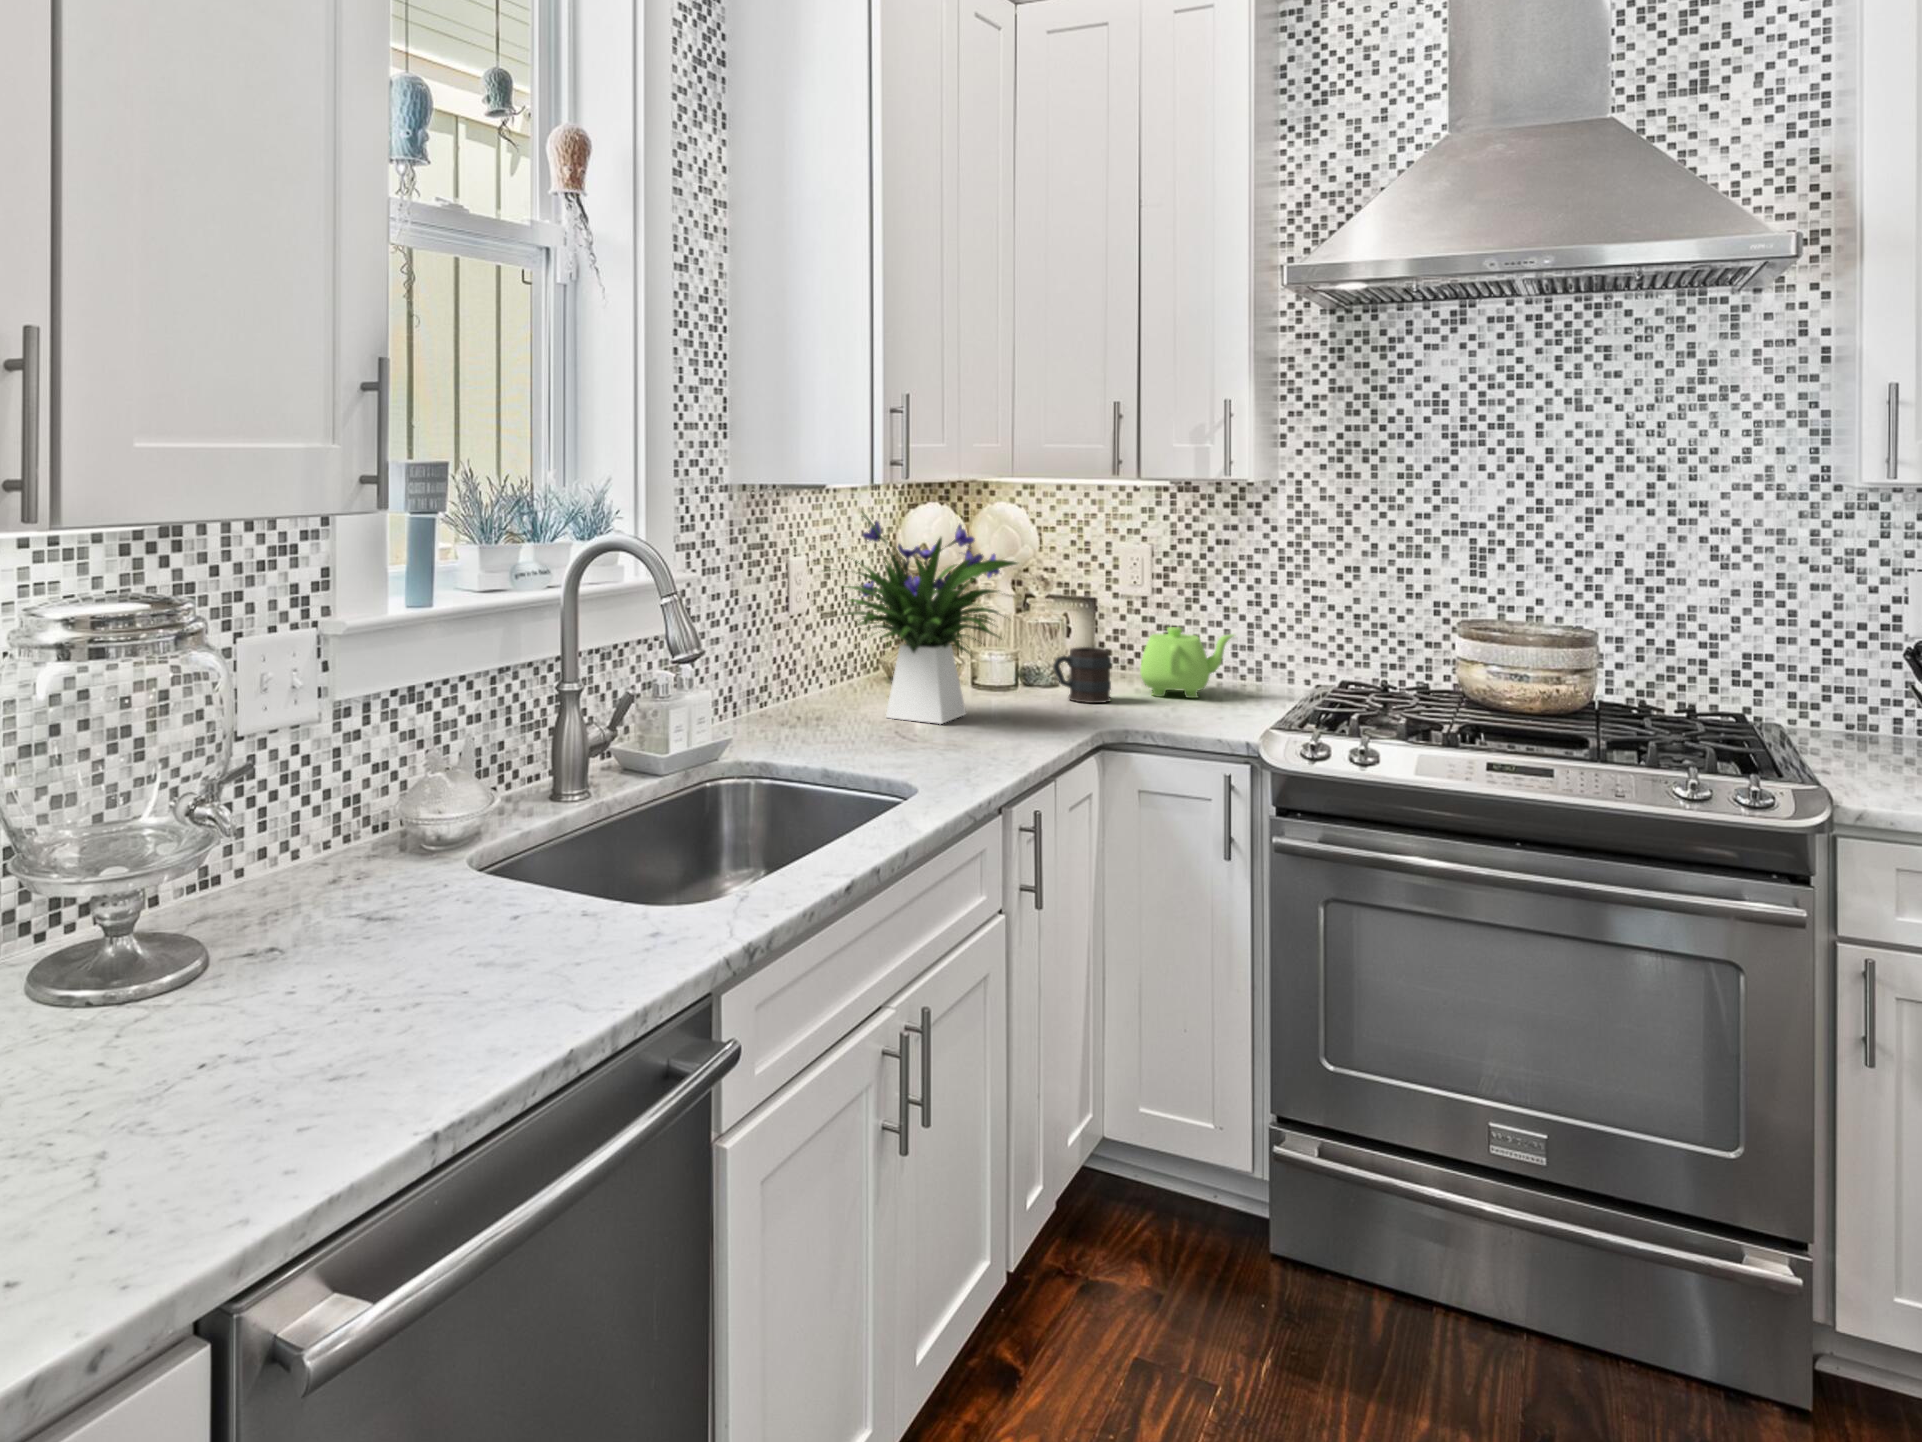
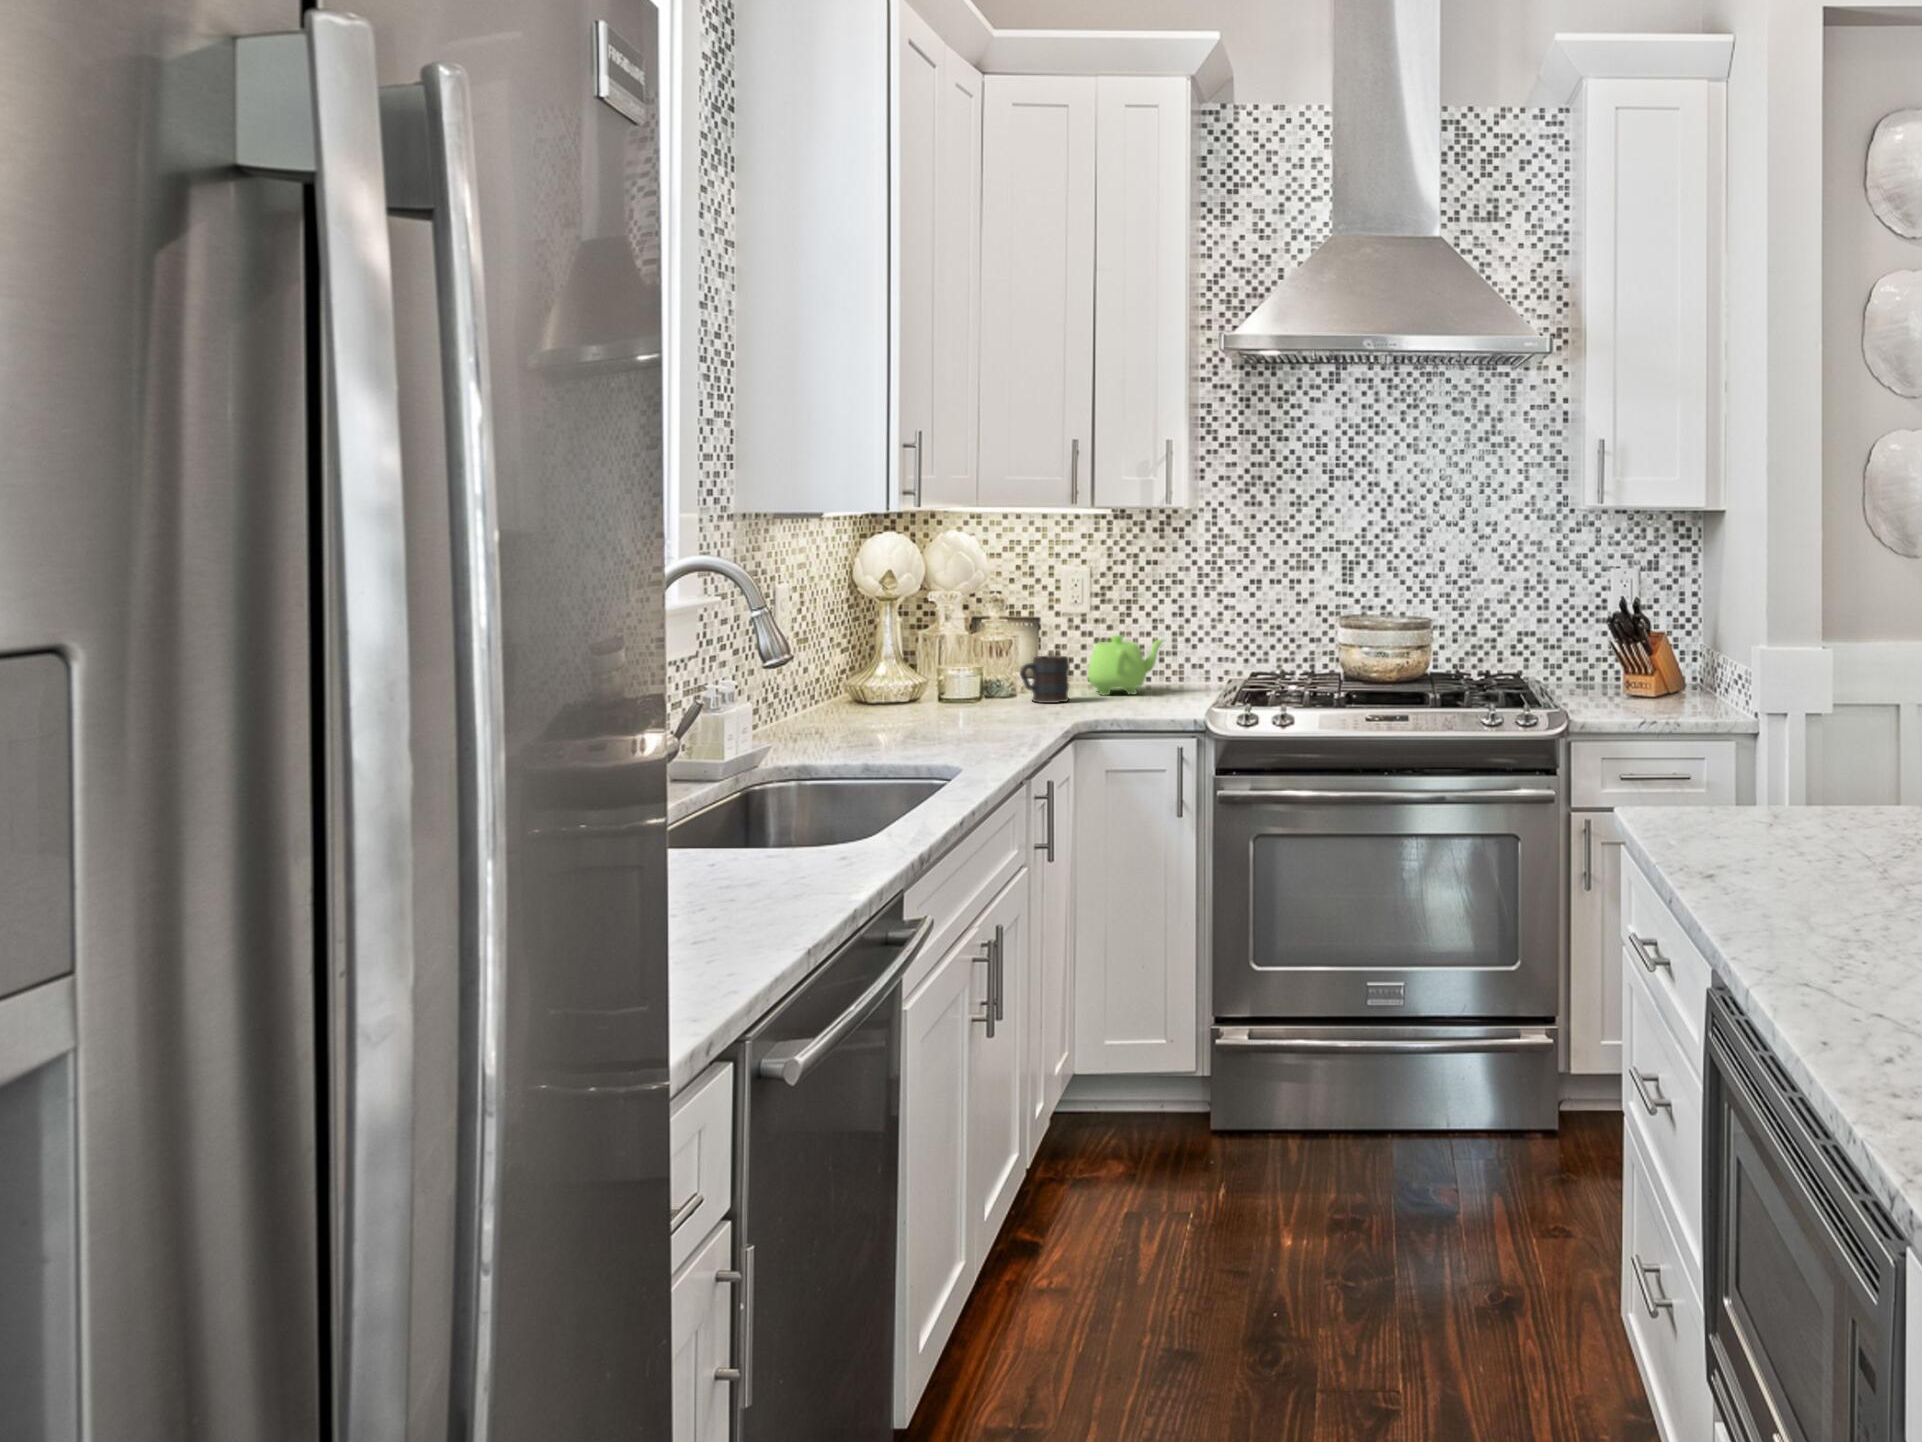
flower arrangement: present [844,513,1017,724] -> none [826,536,1009,725]

